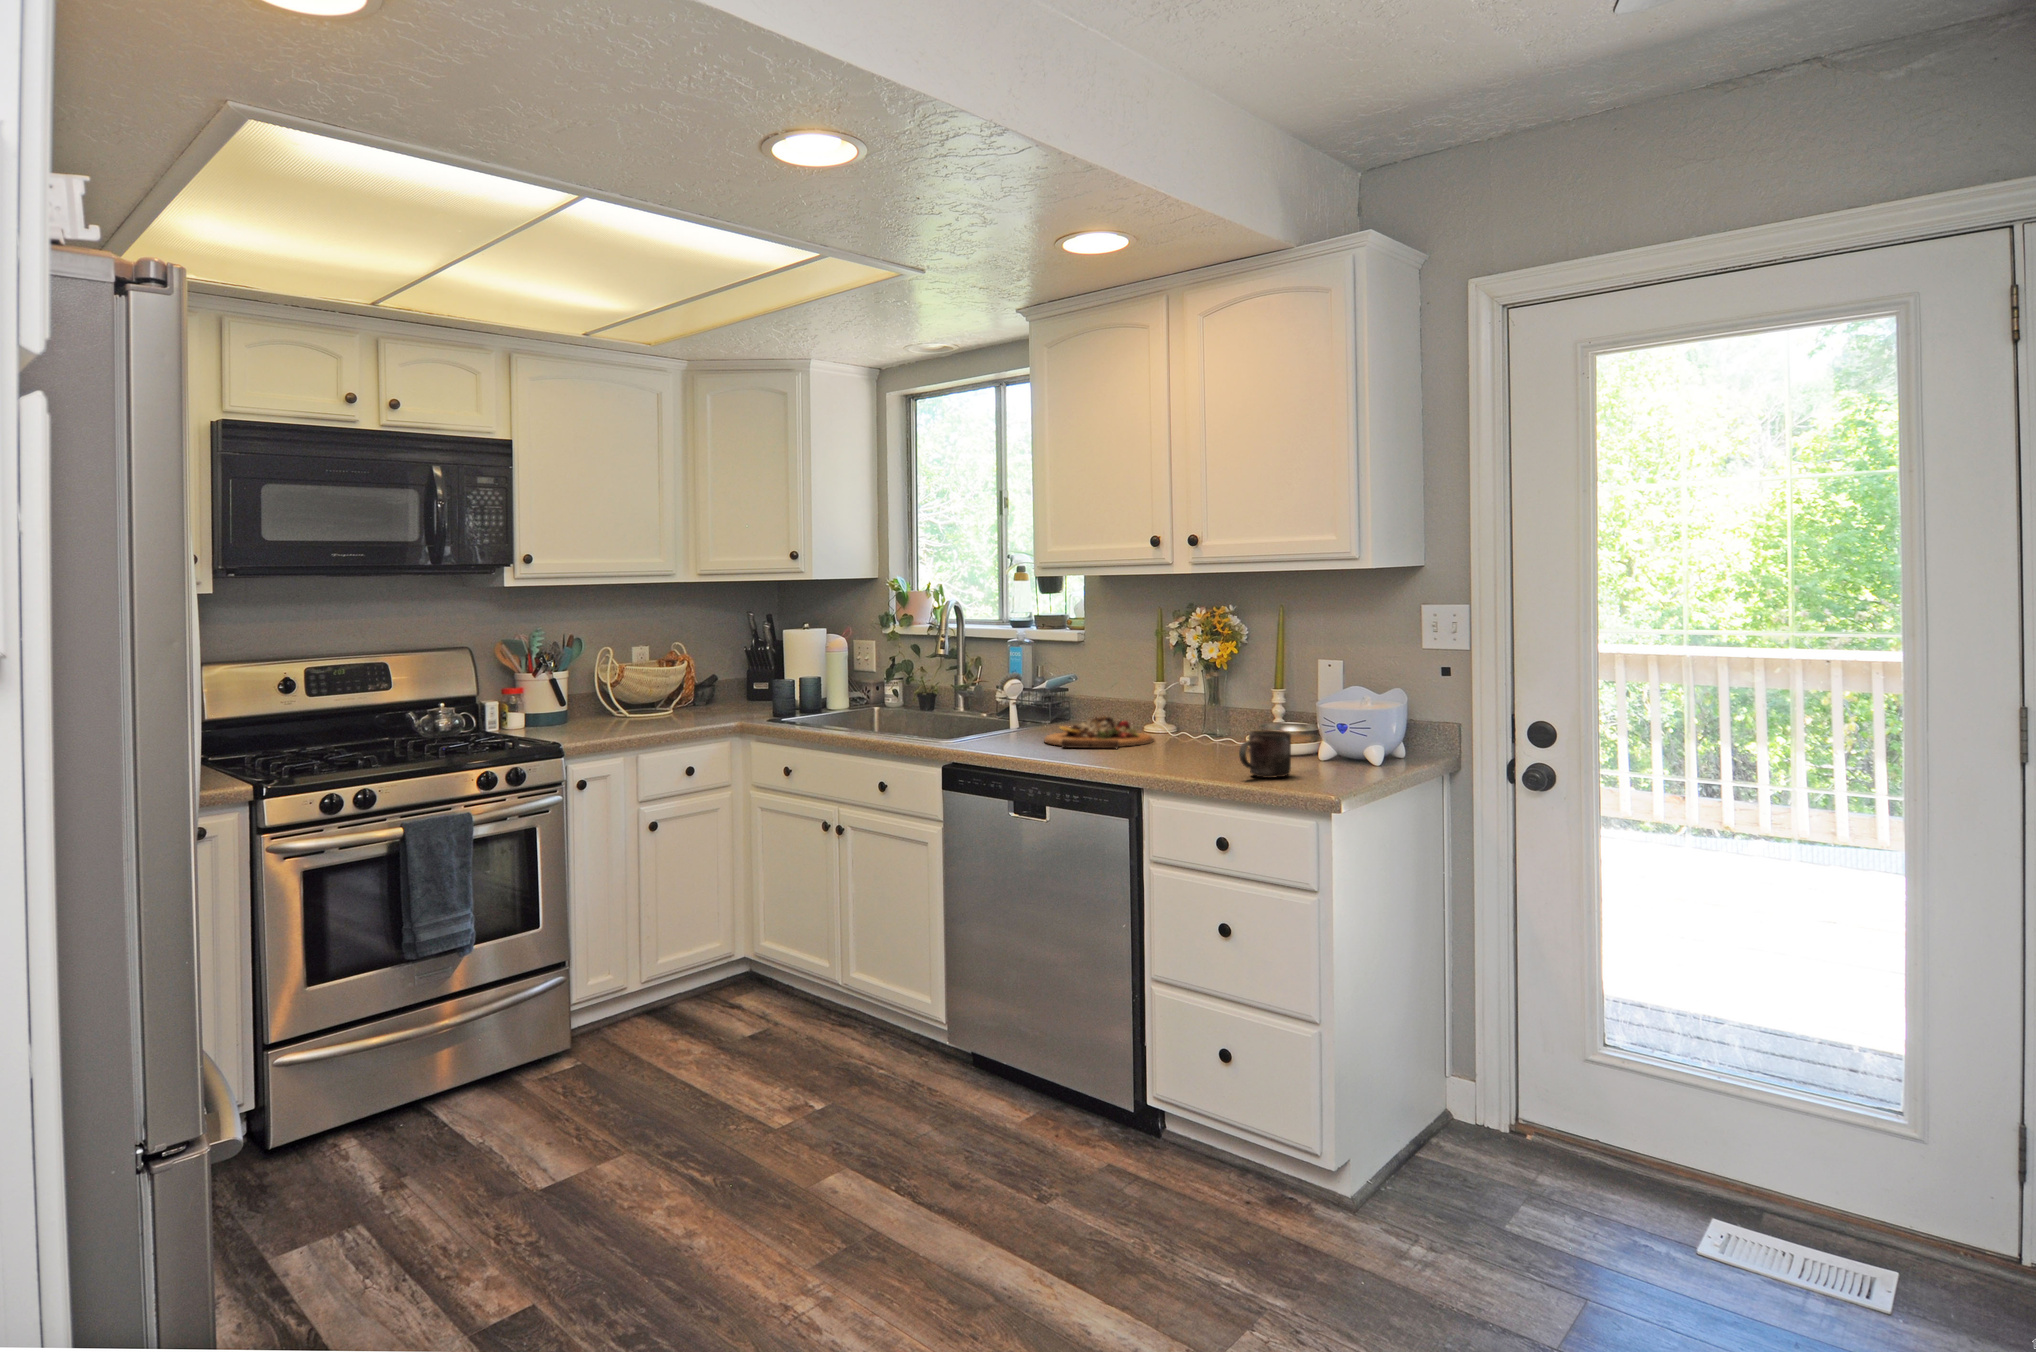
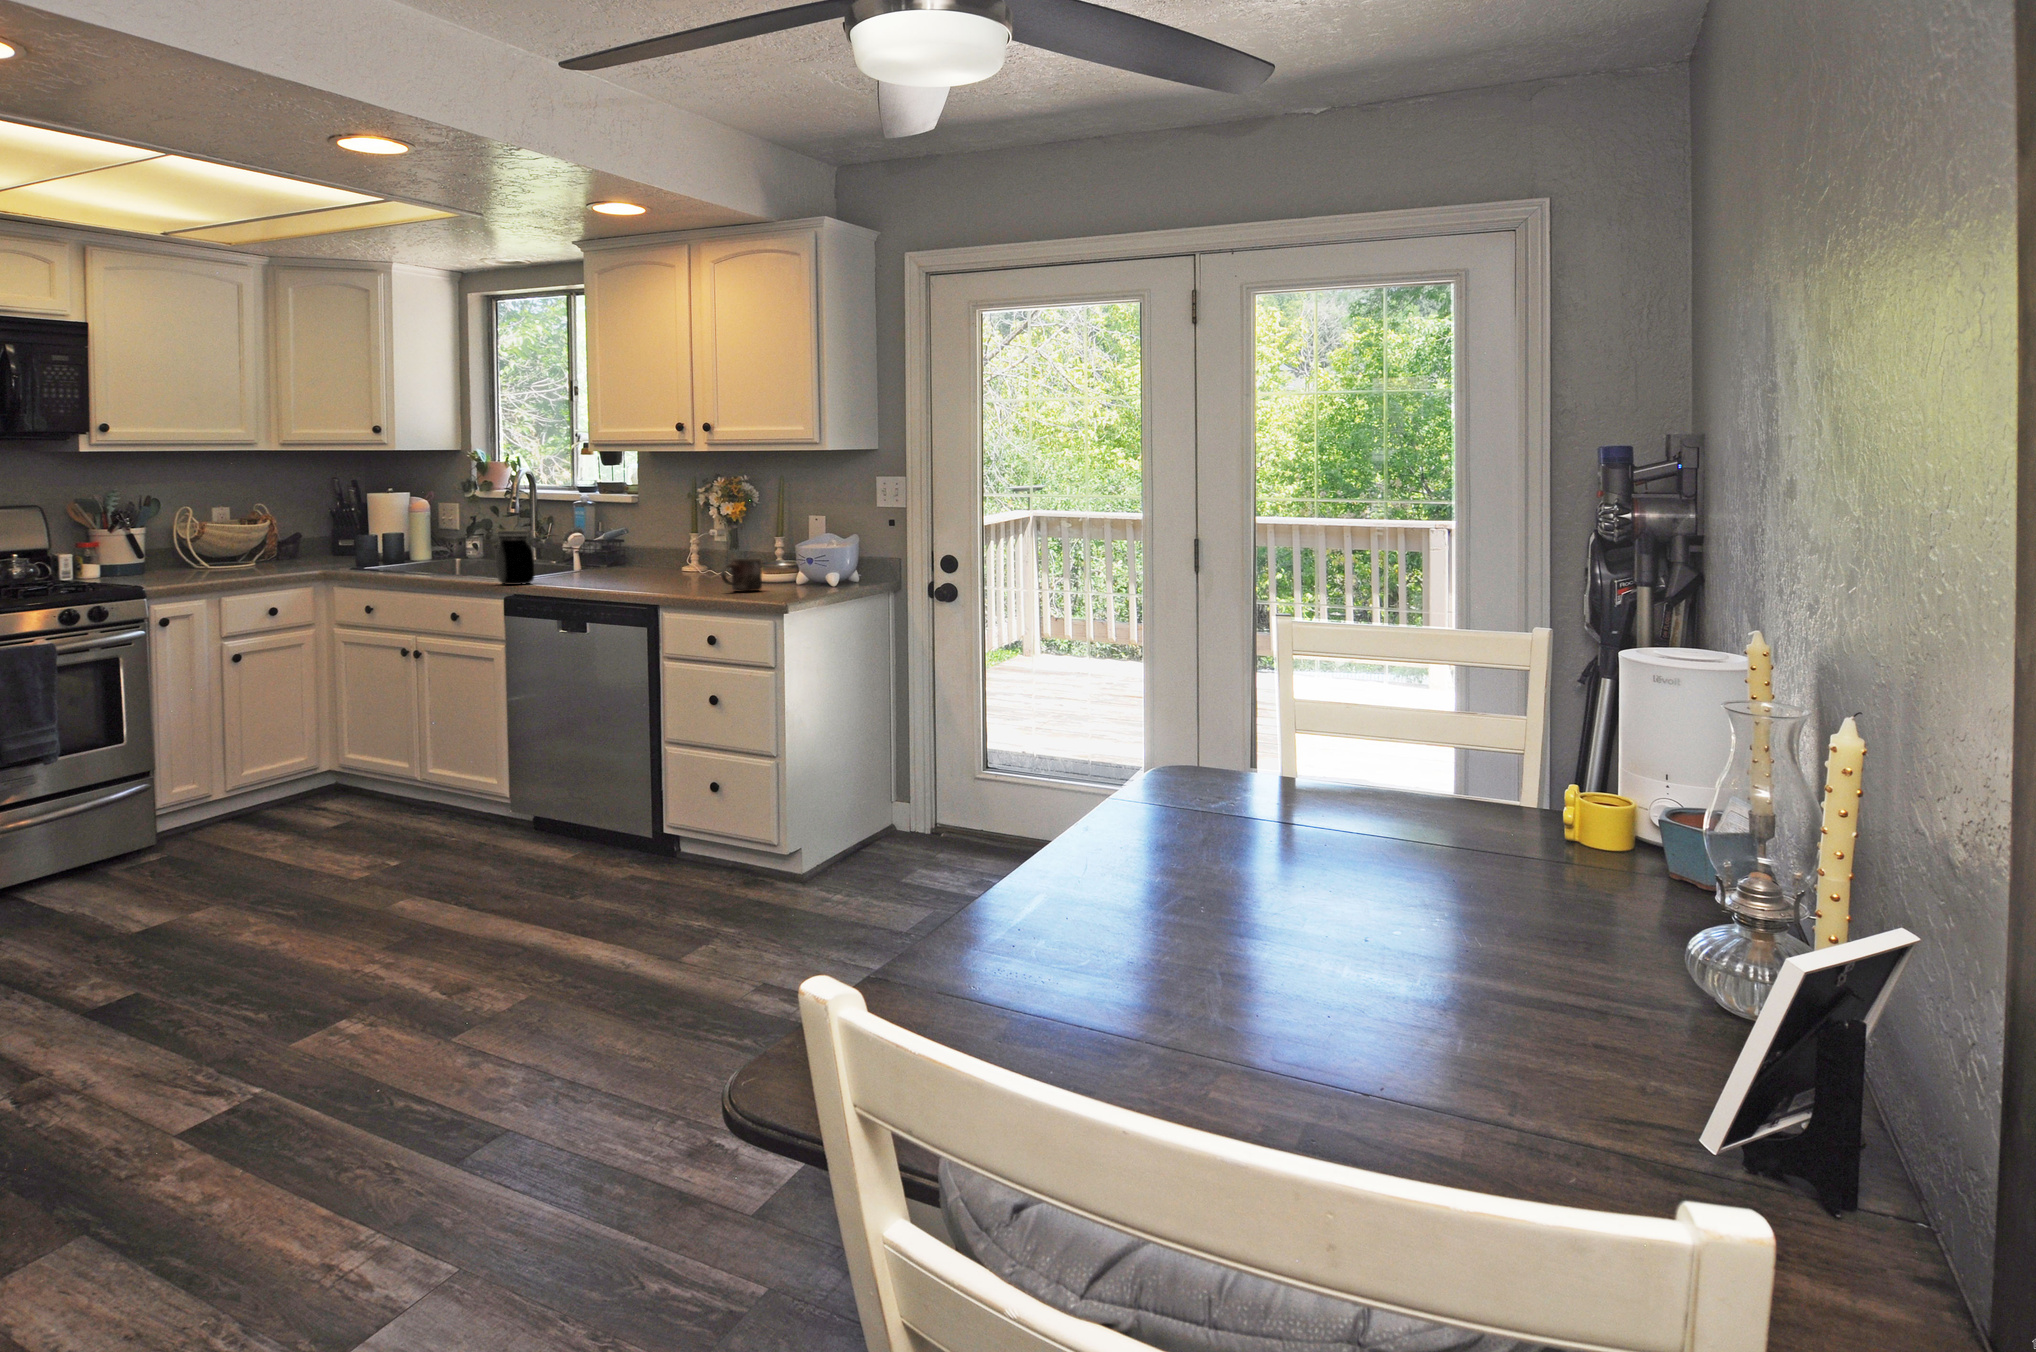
jar: none [932,684,981,751] -> present [493,531,534,585]
cutting board: present [1044,717,1153,749] -> none [594,559,685,582]

